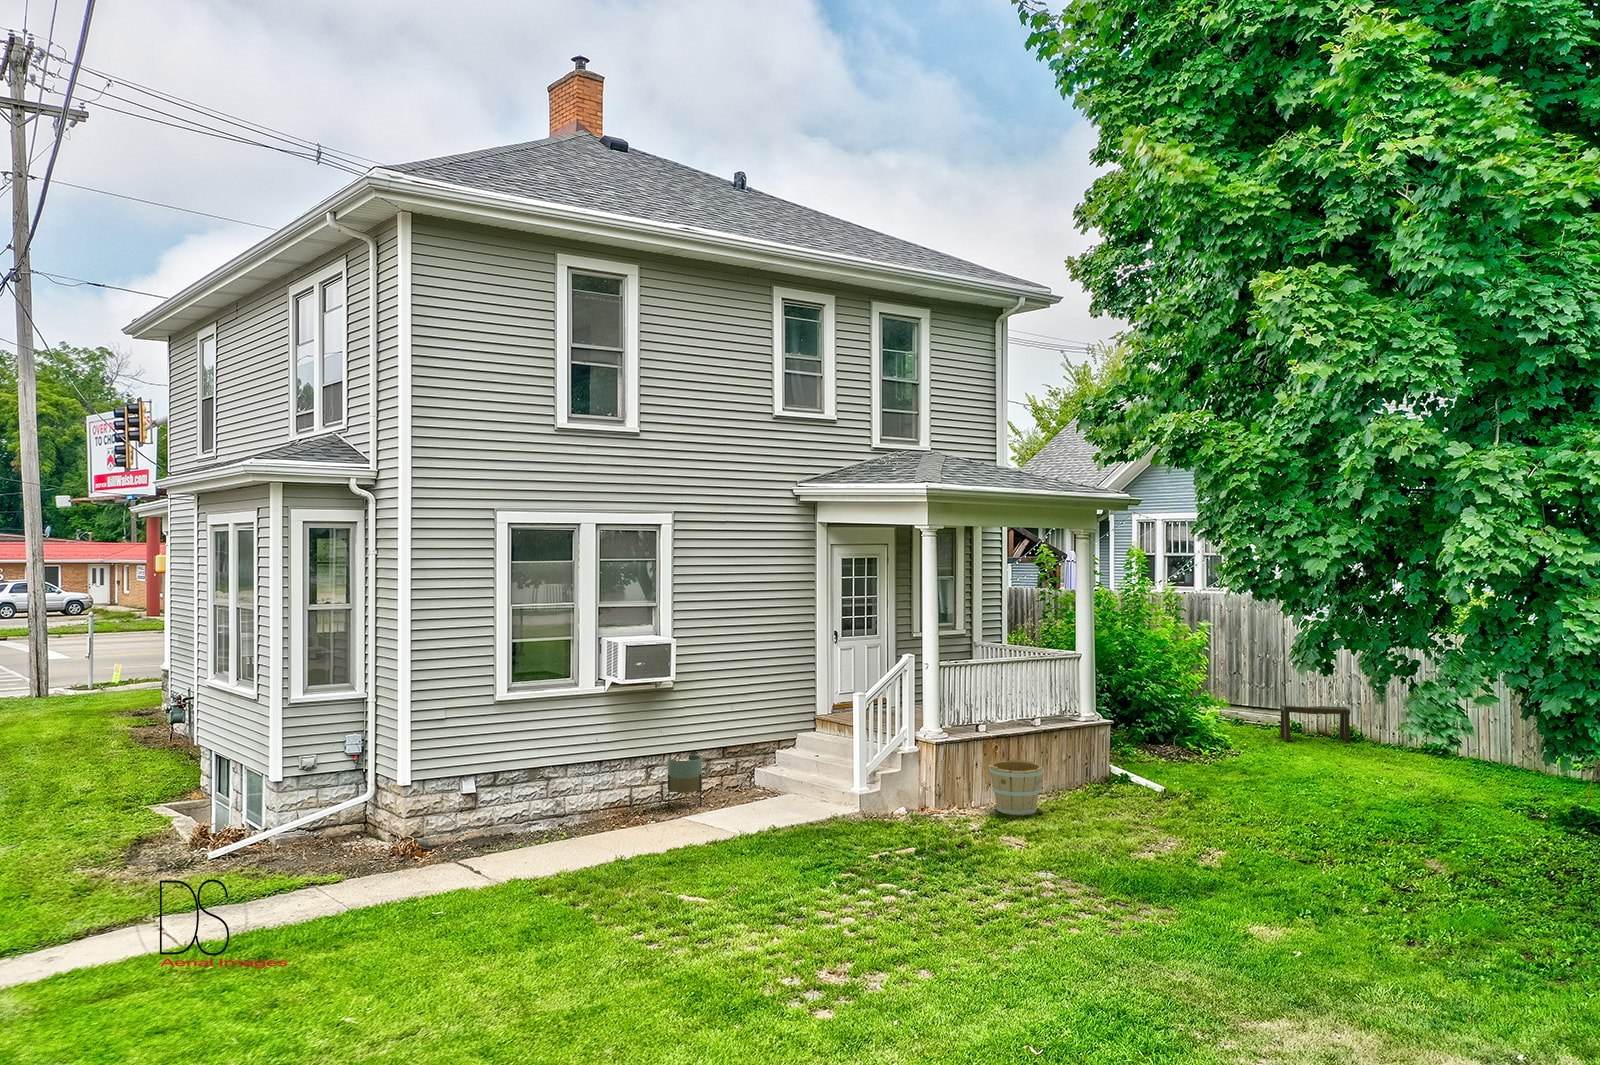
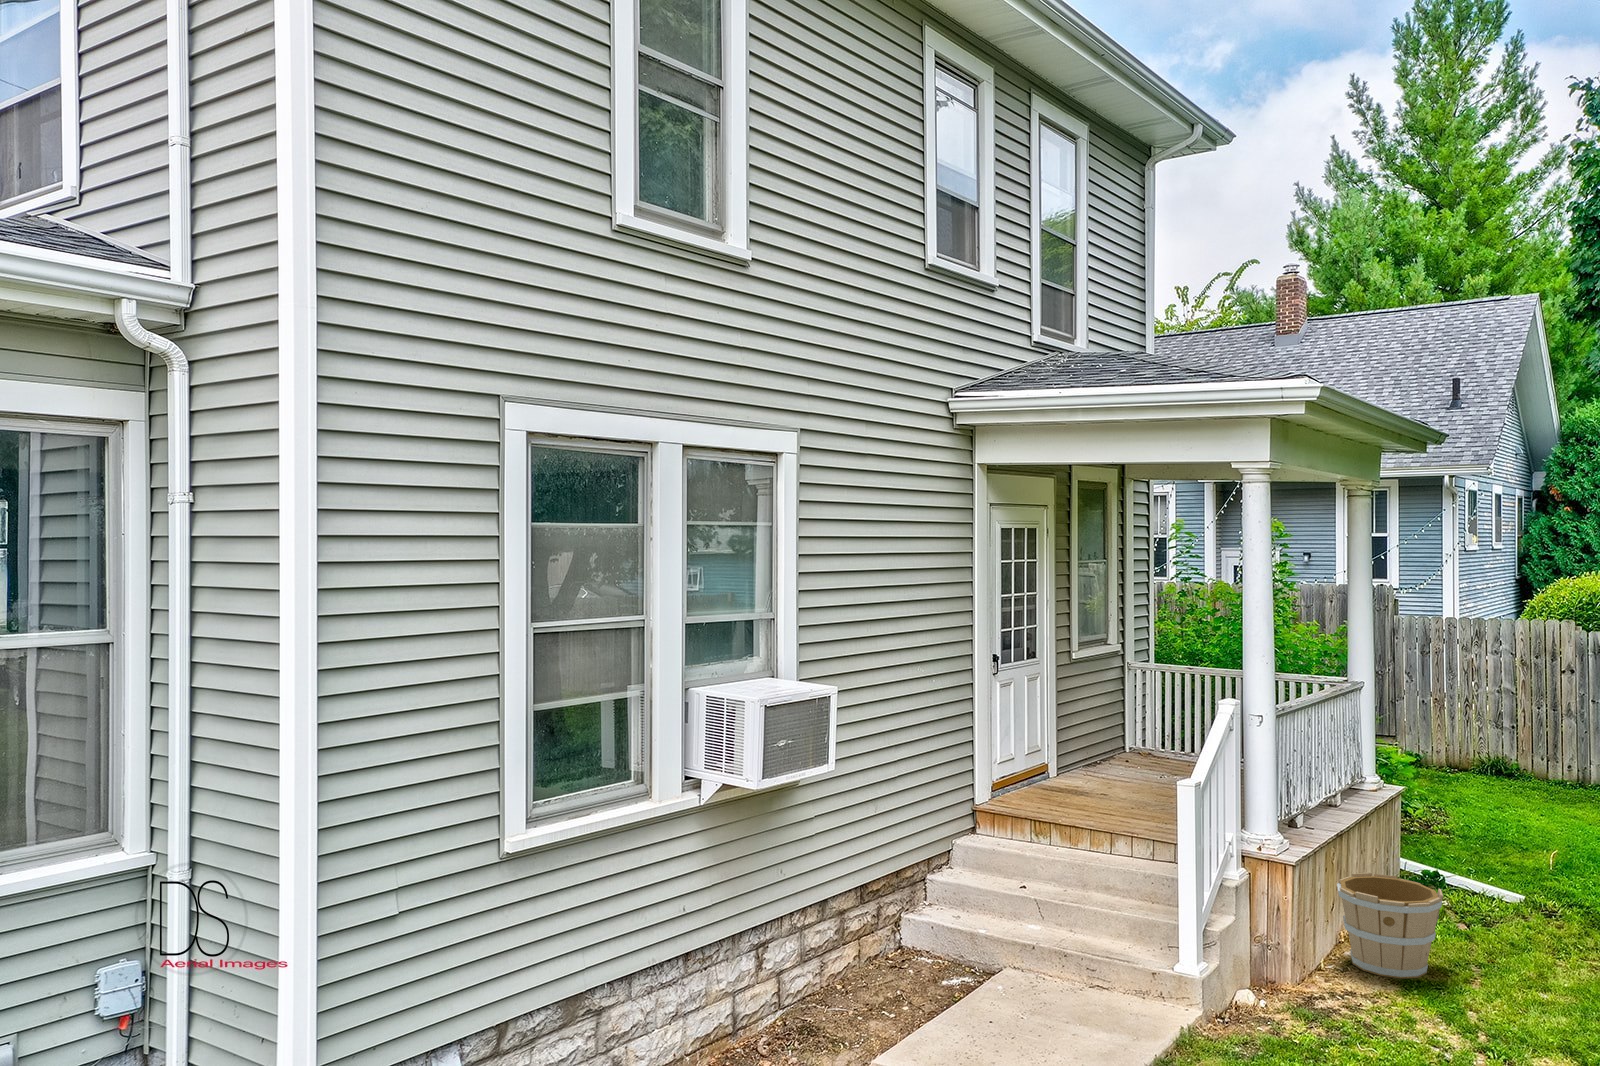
bench: present [1280,705,1350,744] -> none [1445,734,1548,785]
planter: present [667,755,702,808] -> none [796,911,868,1029]

